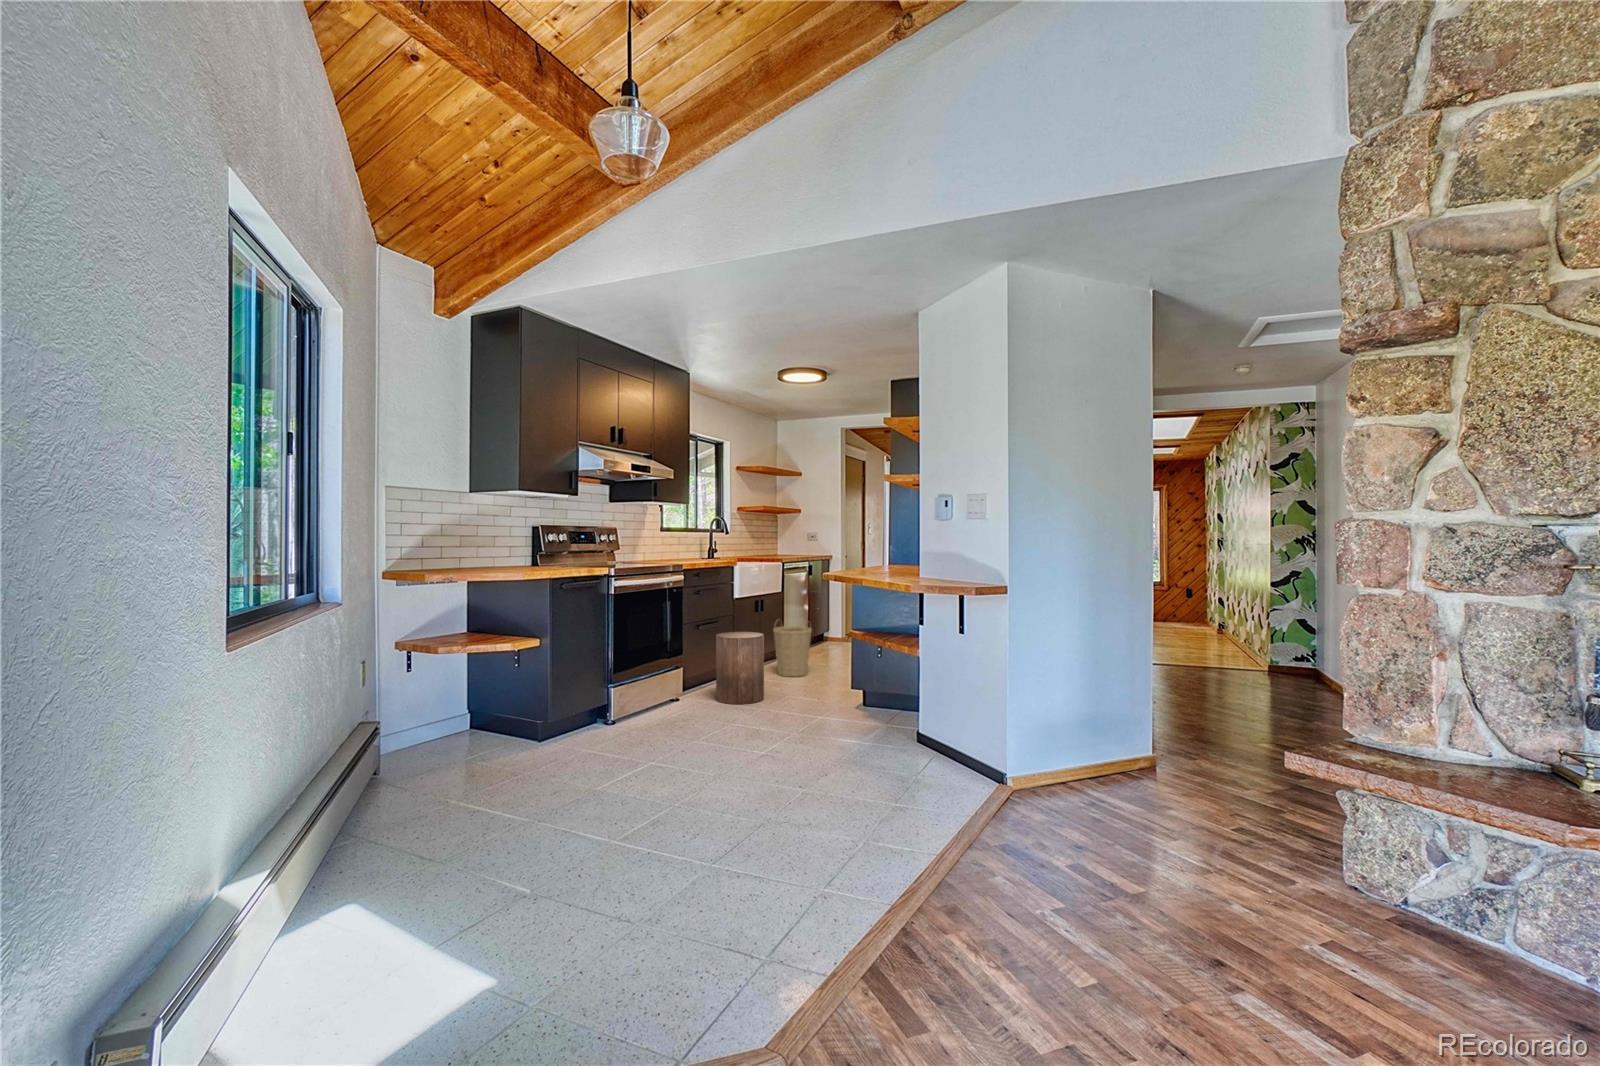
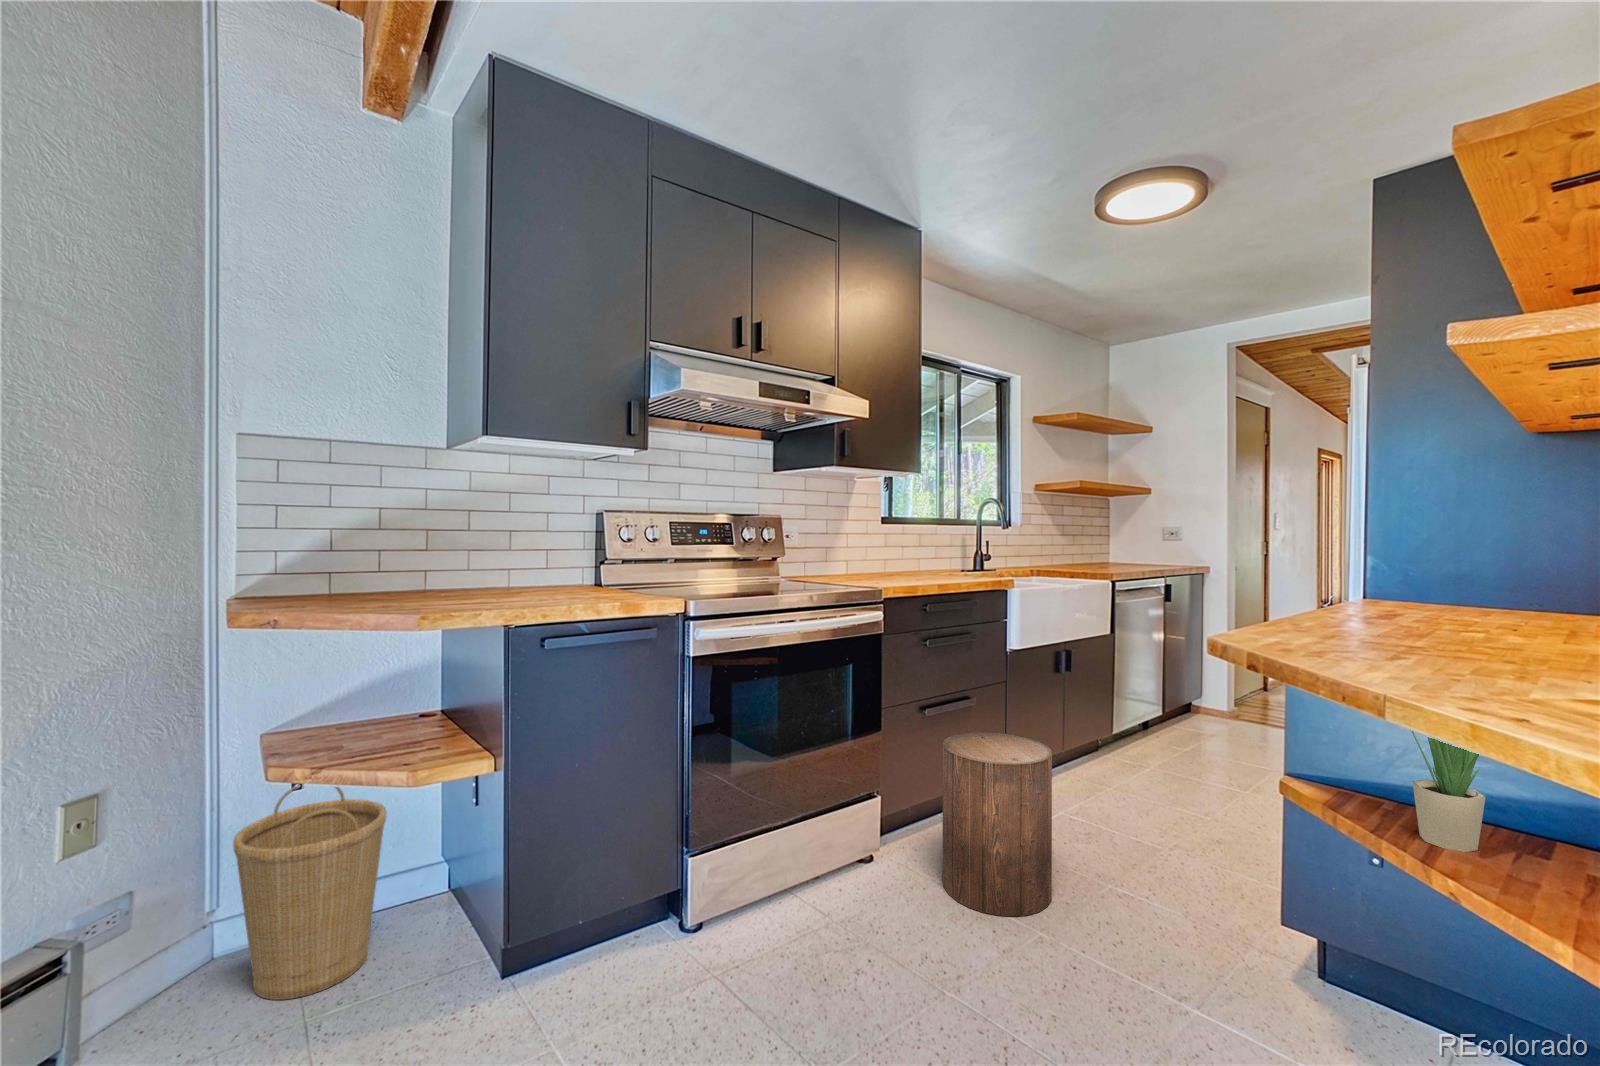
potted plant: none [873,585,890,630] -> present [1412,731,1486,852]
basket: present [773,620,812,677] -> present [233,785,386,1000]

